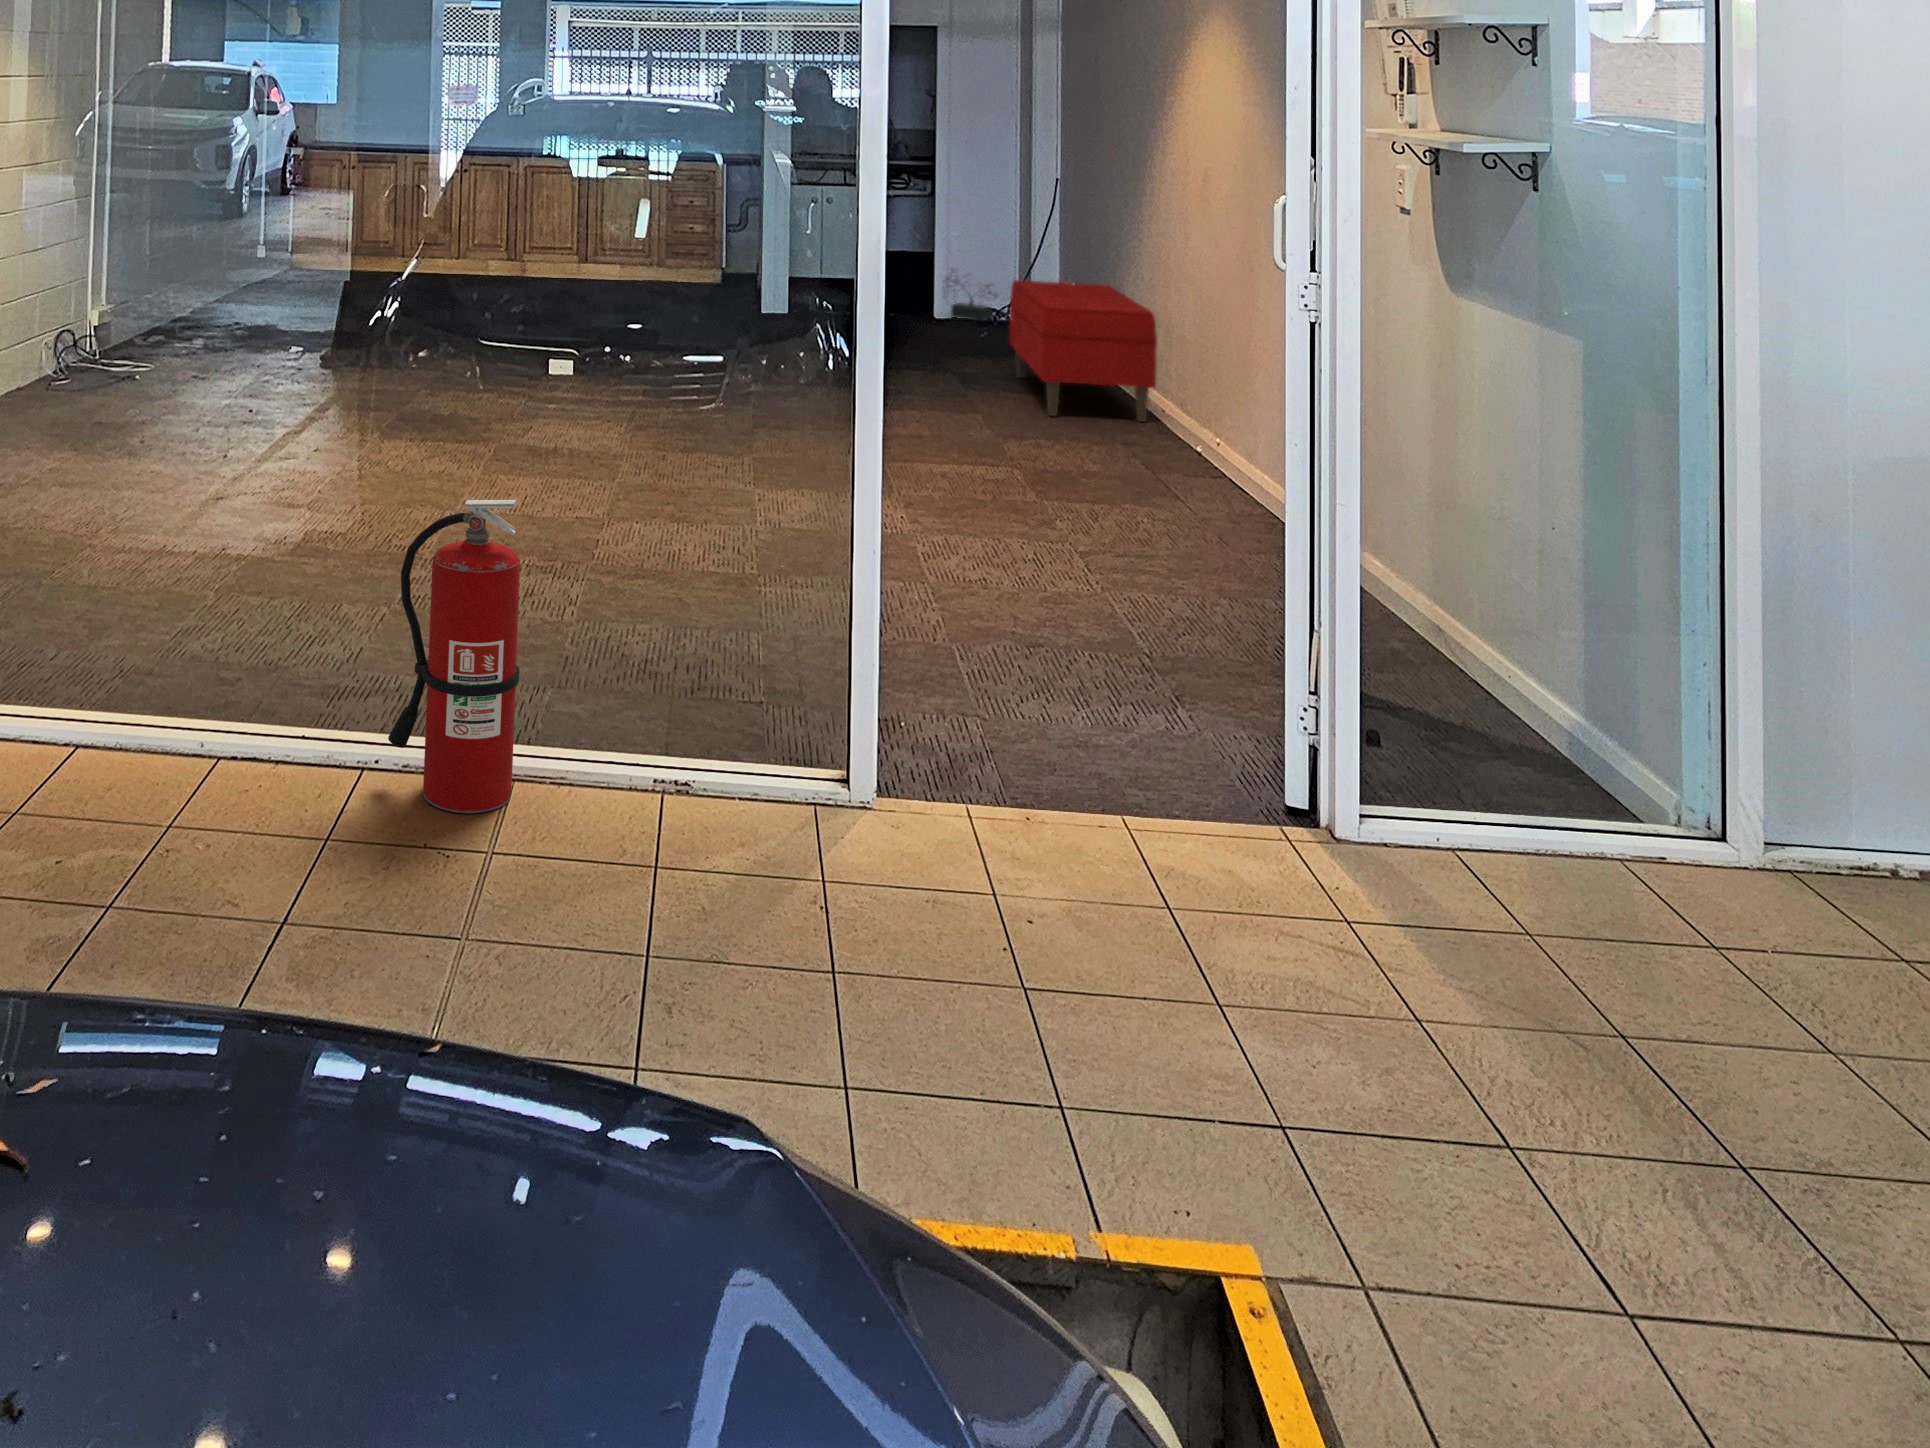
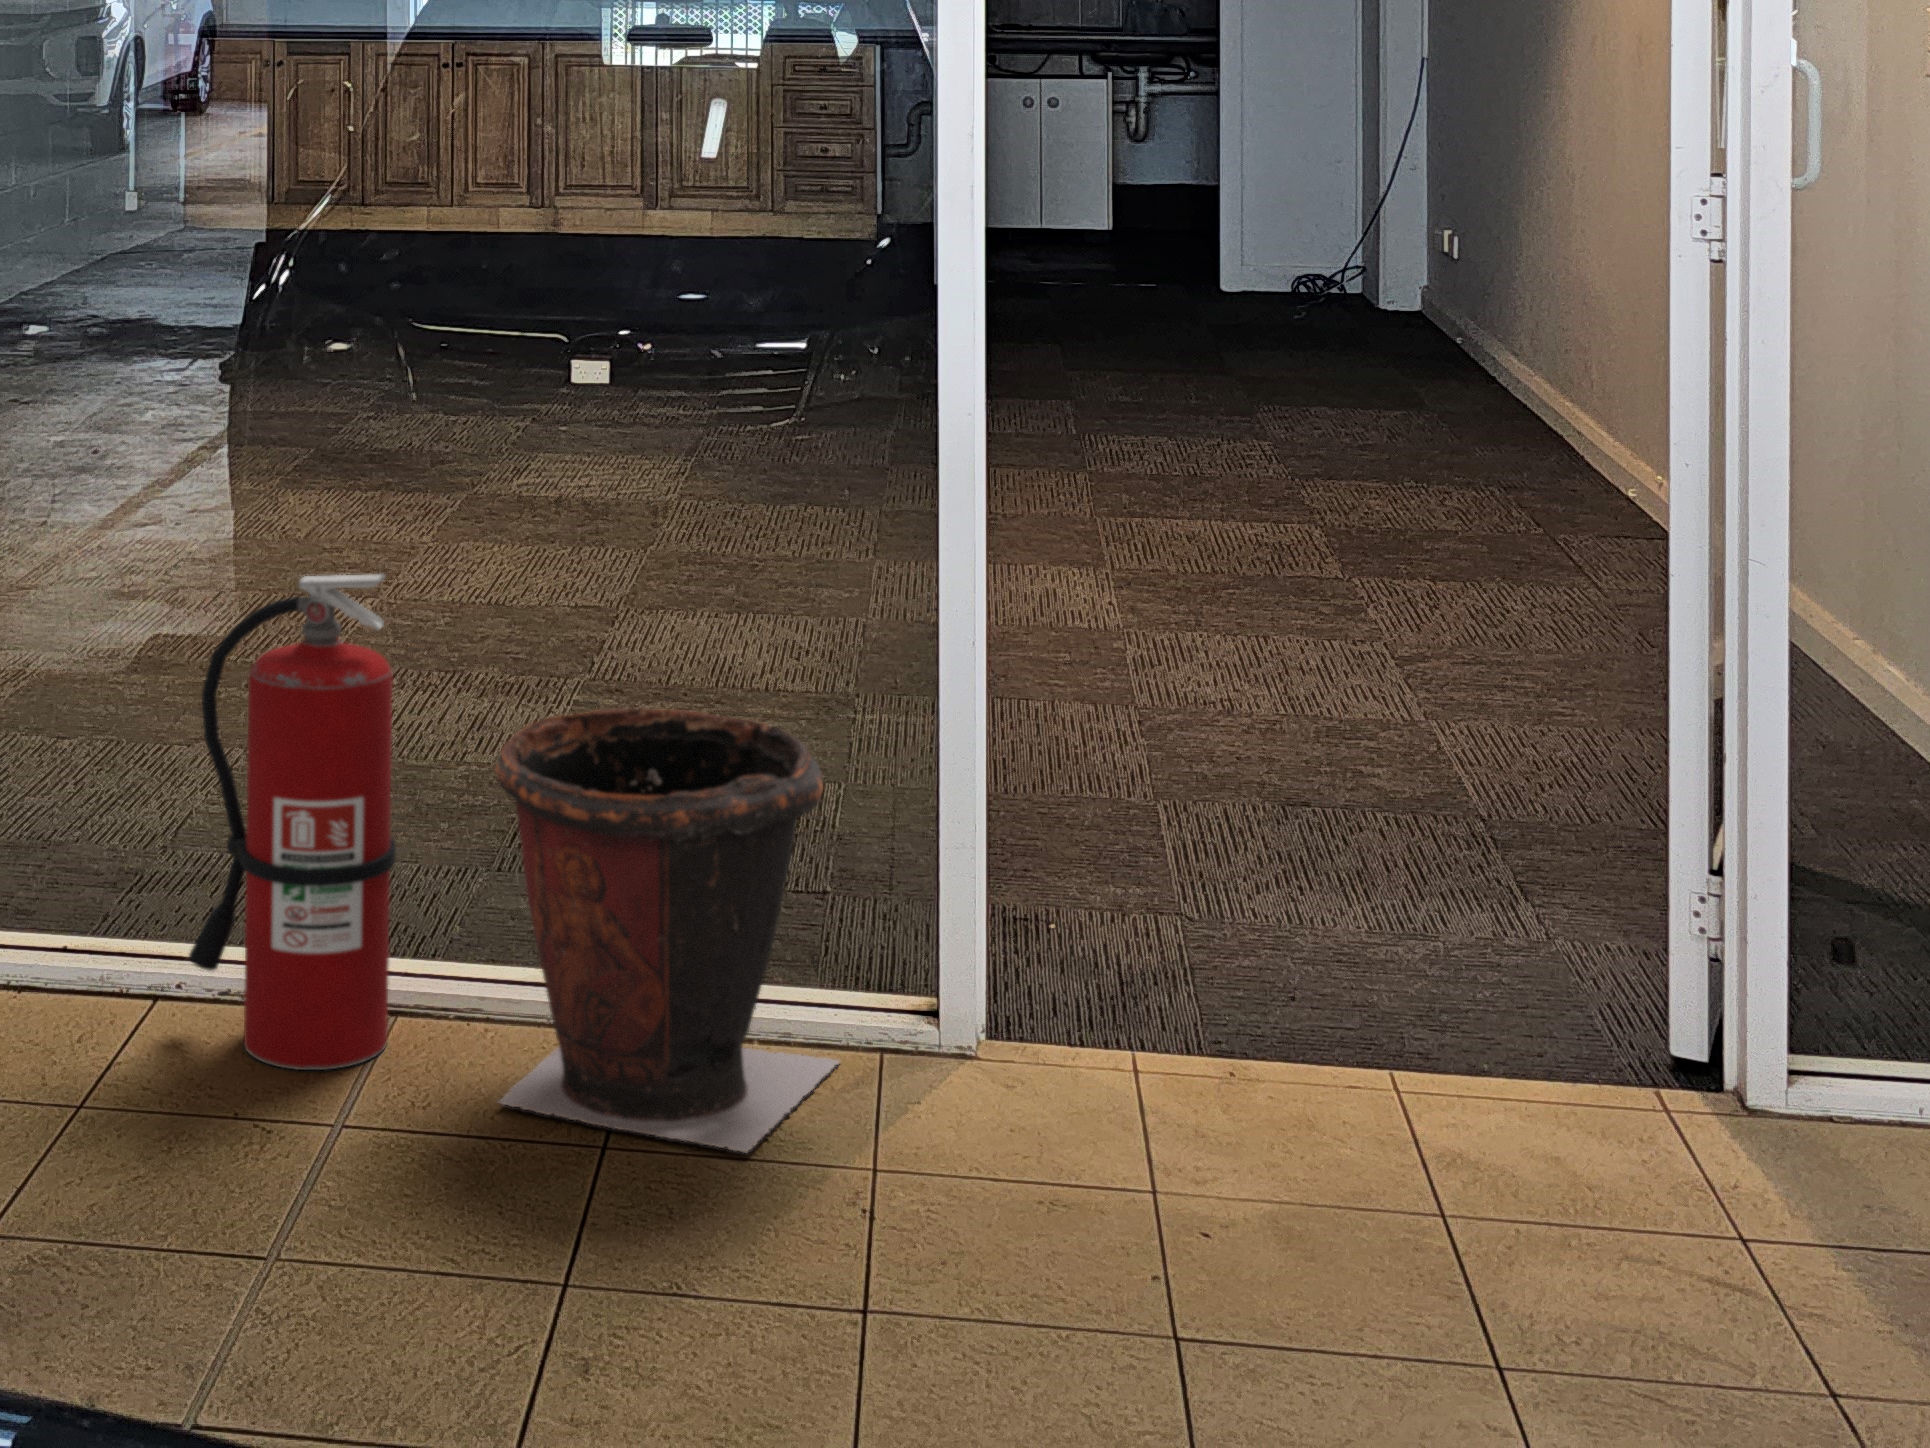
decorative plant: present [943,269,997,321] -> none [1278,243,1379,333]
bench: present [1010,280,1157,422] -> none [1374,256,1610,484]
waste bin: none [587,584,791,870] -> present [495,709,839,1153]

